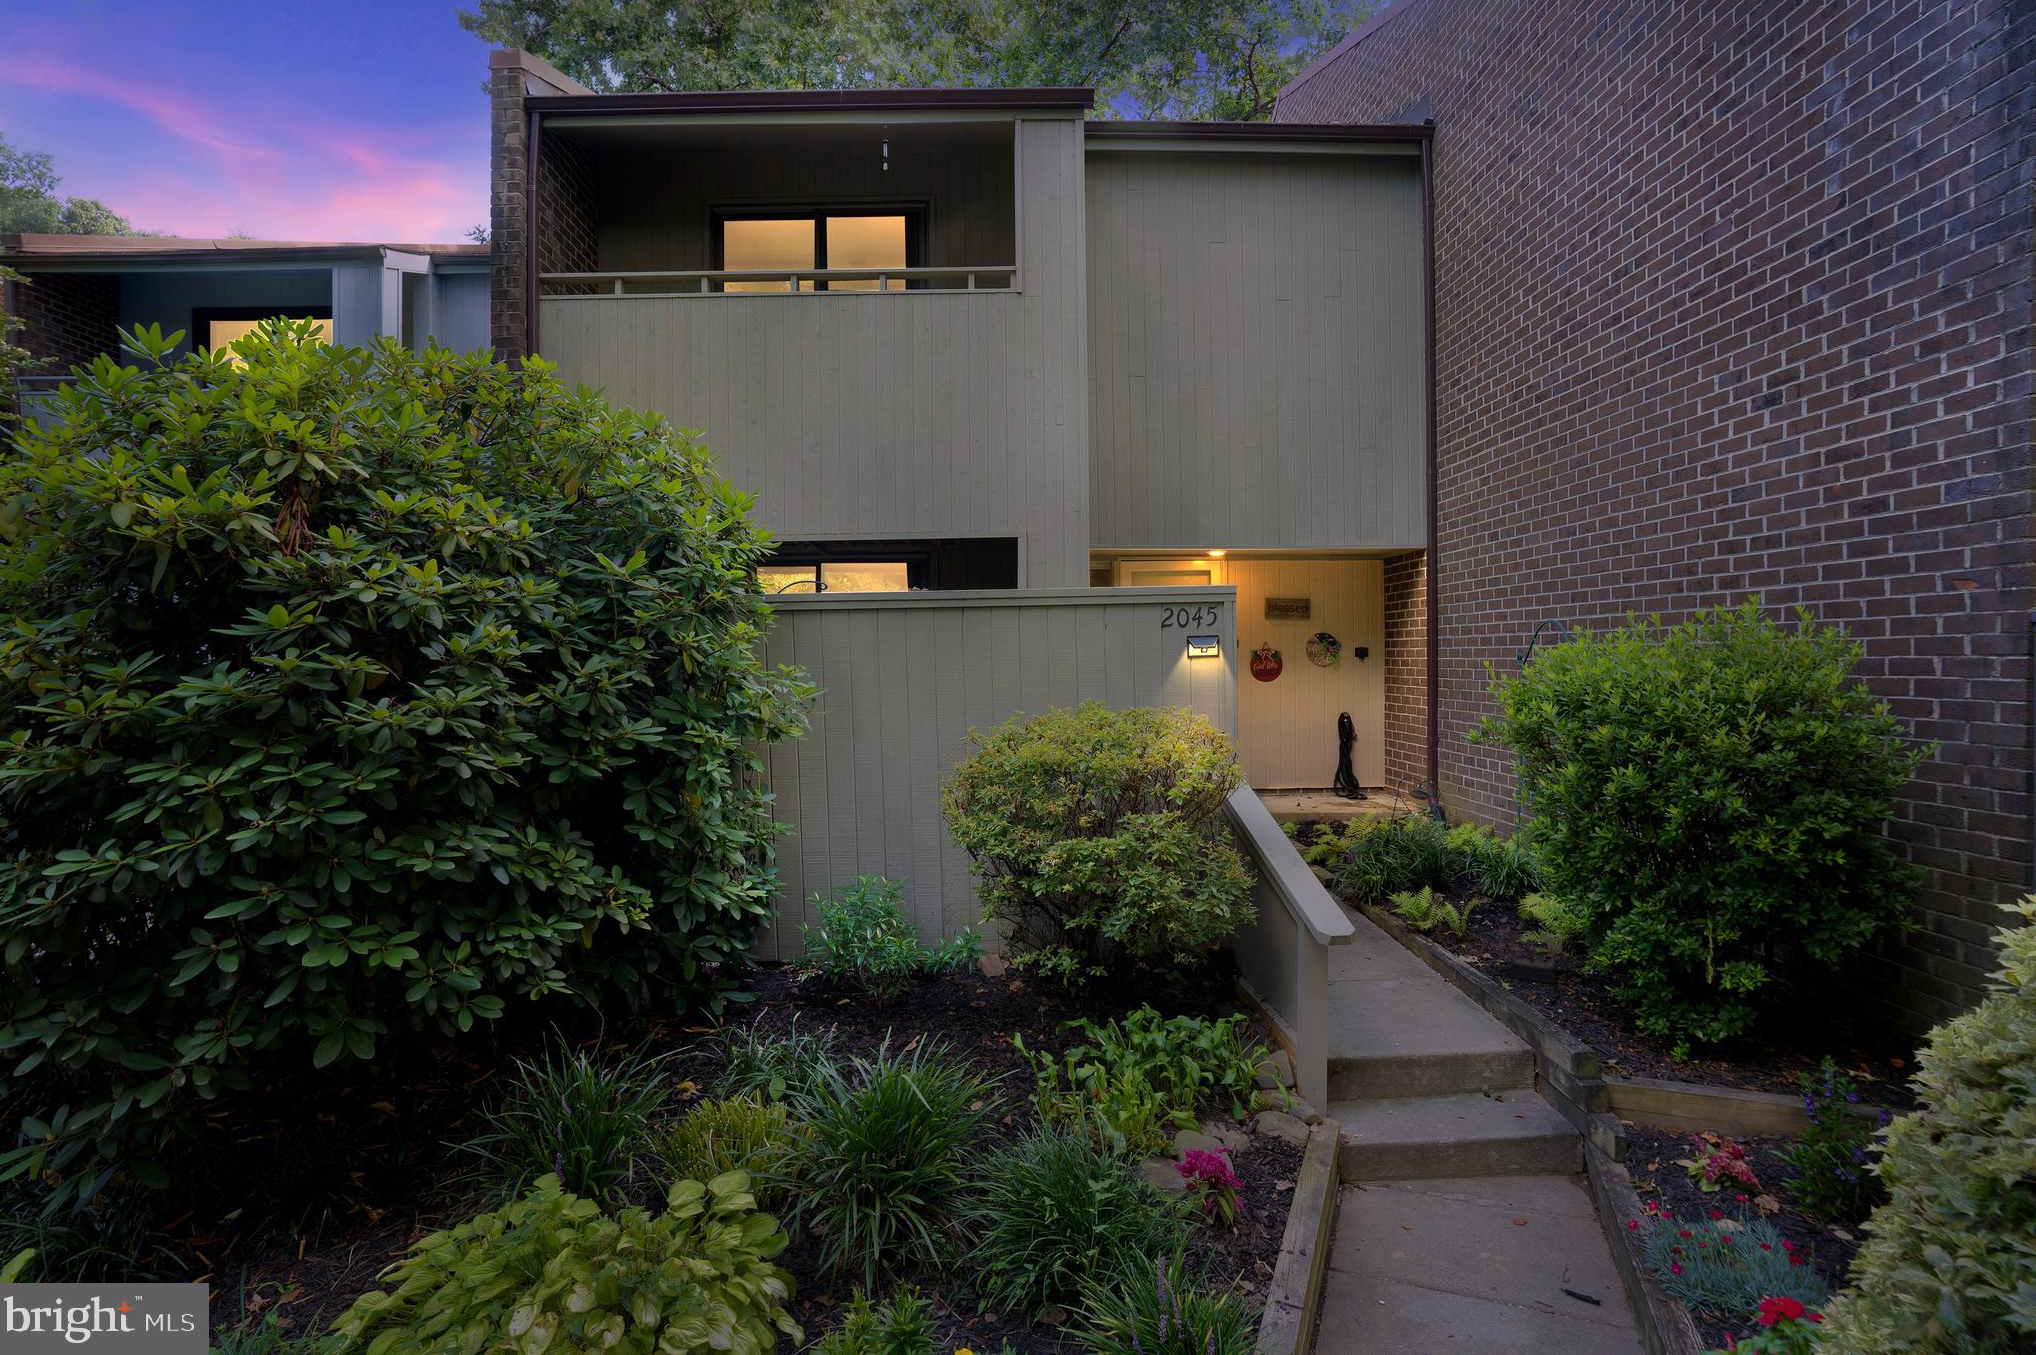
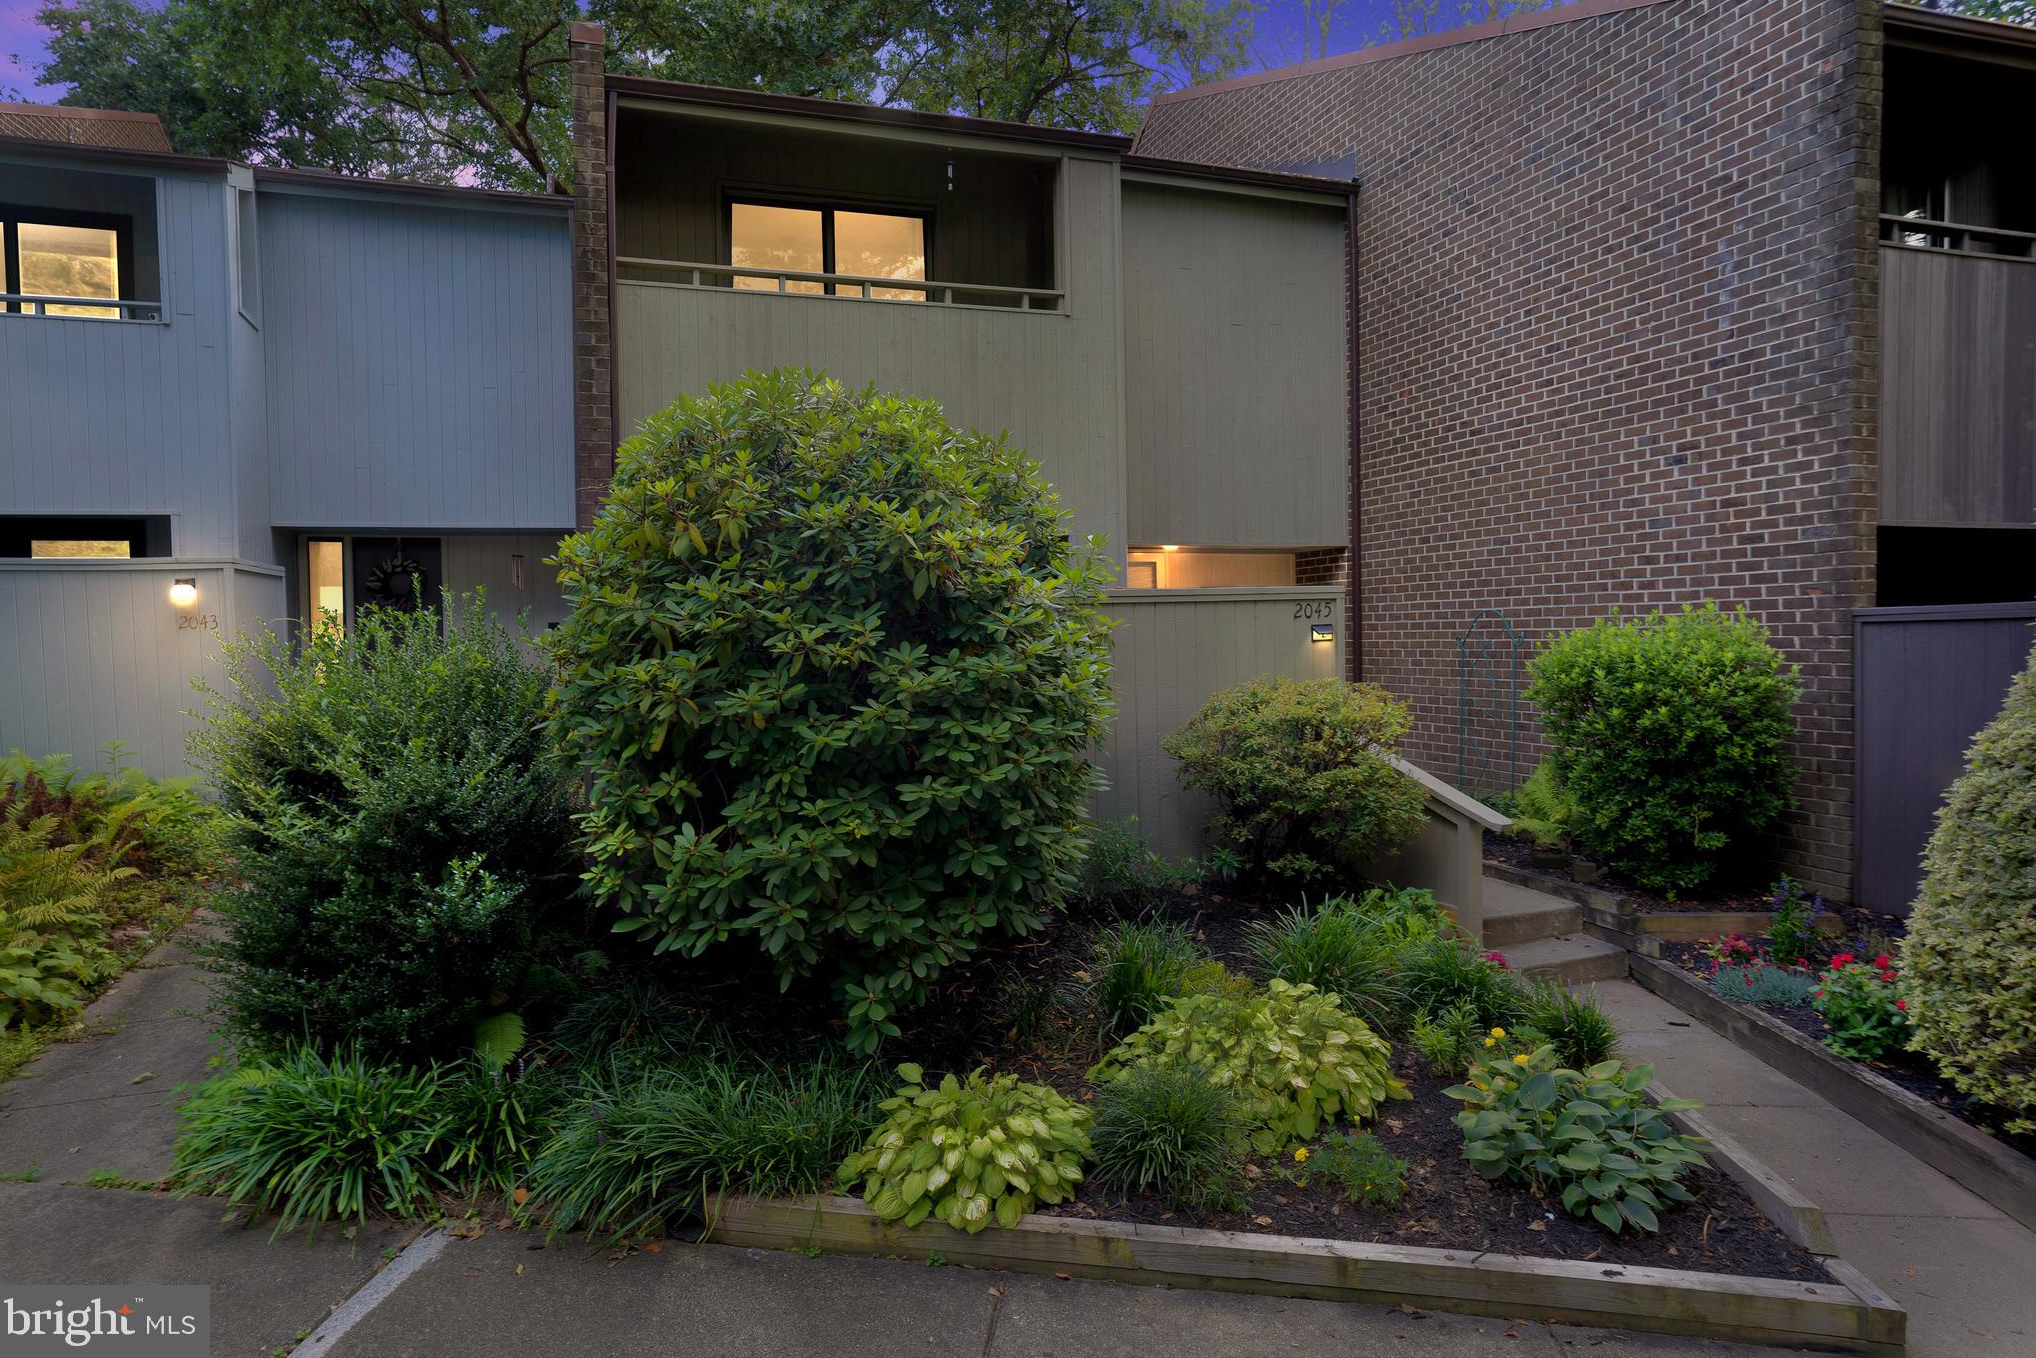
watering can: none [1550,975,1589,1015] -> present [1573,860,1608,884]

